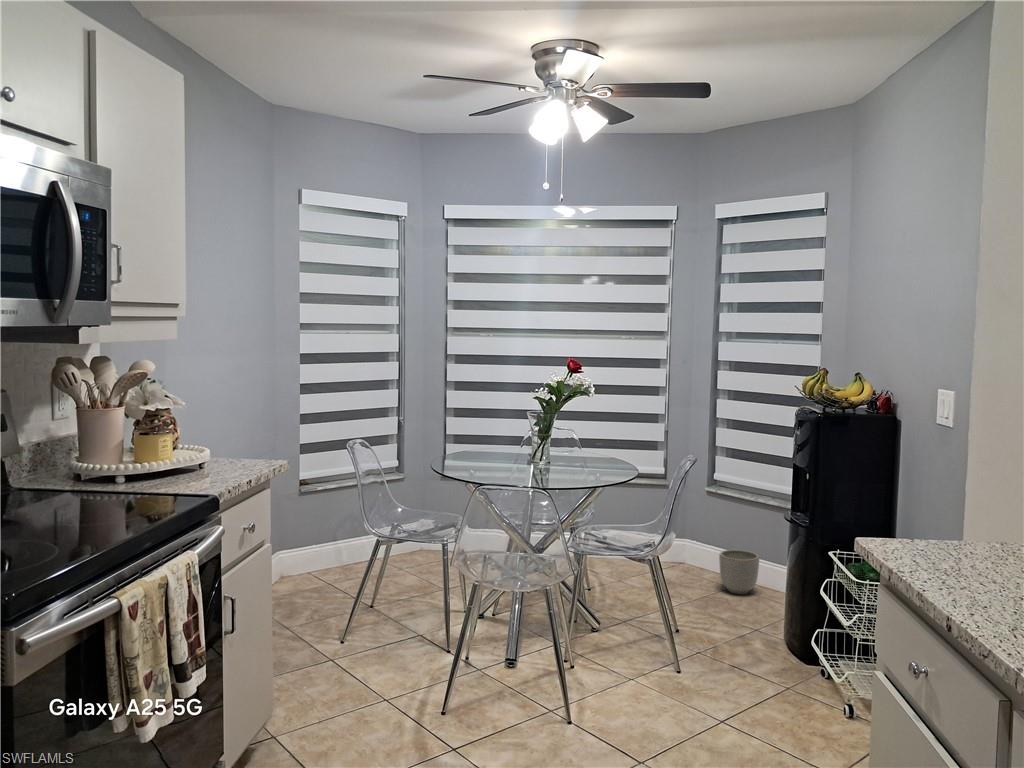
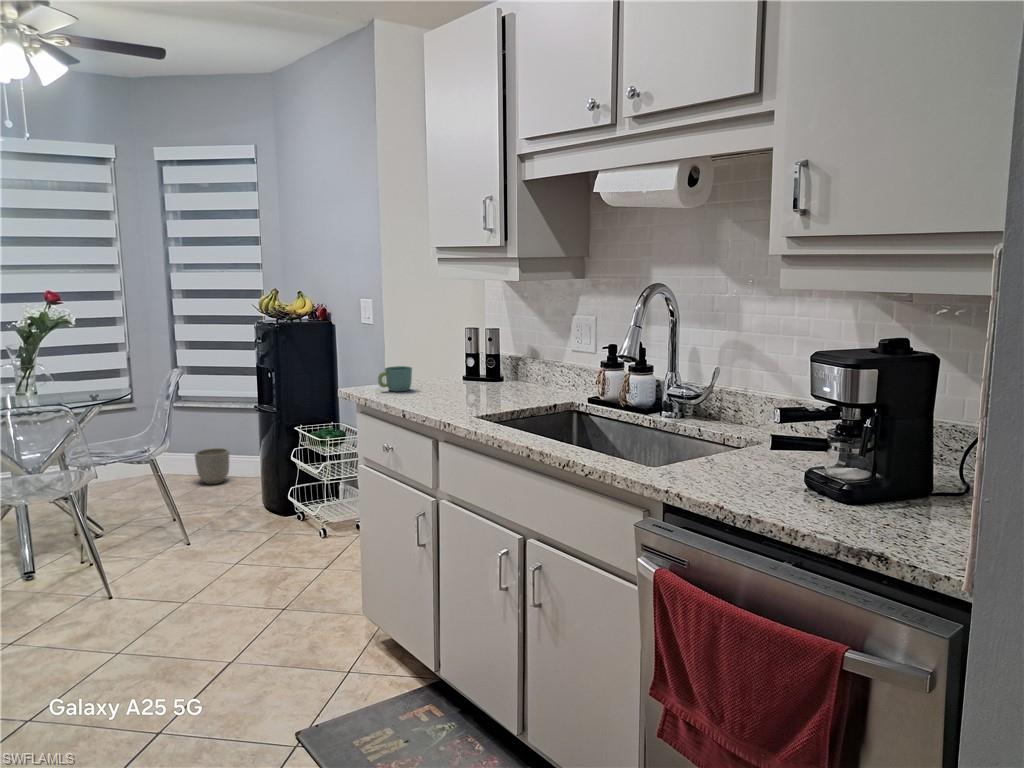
mug: none [915,512,980,557] -> present [378,366,412,391]

